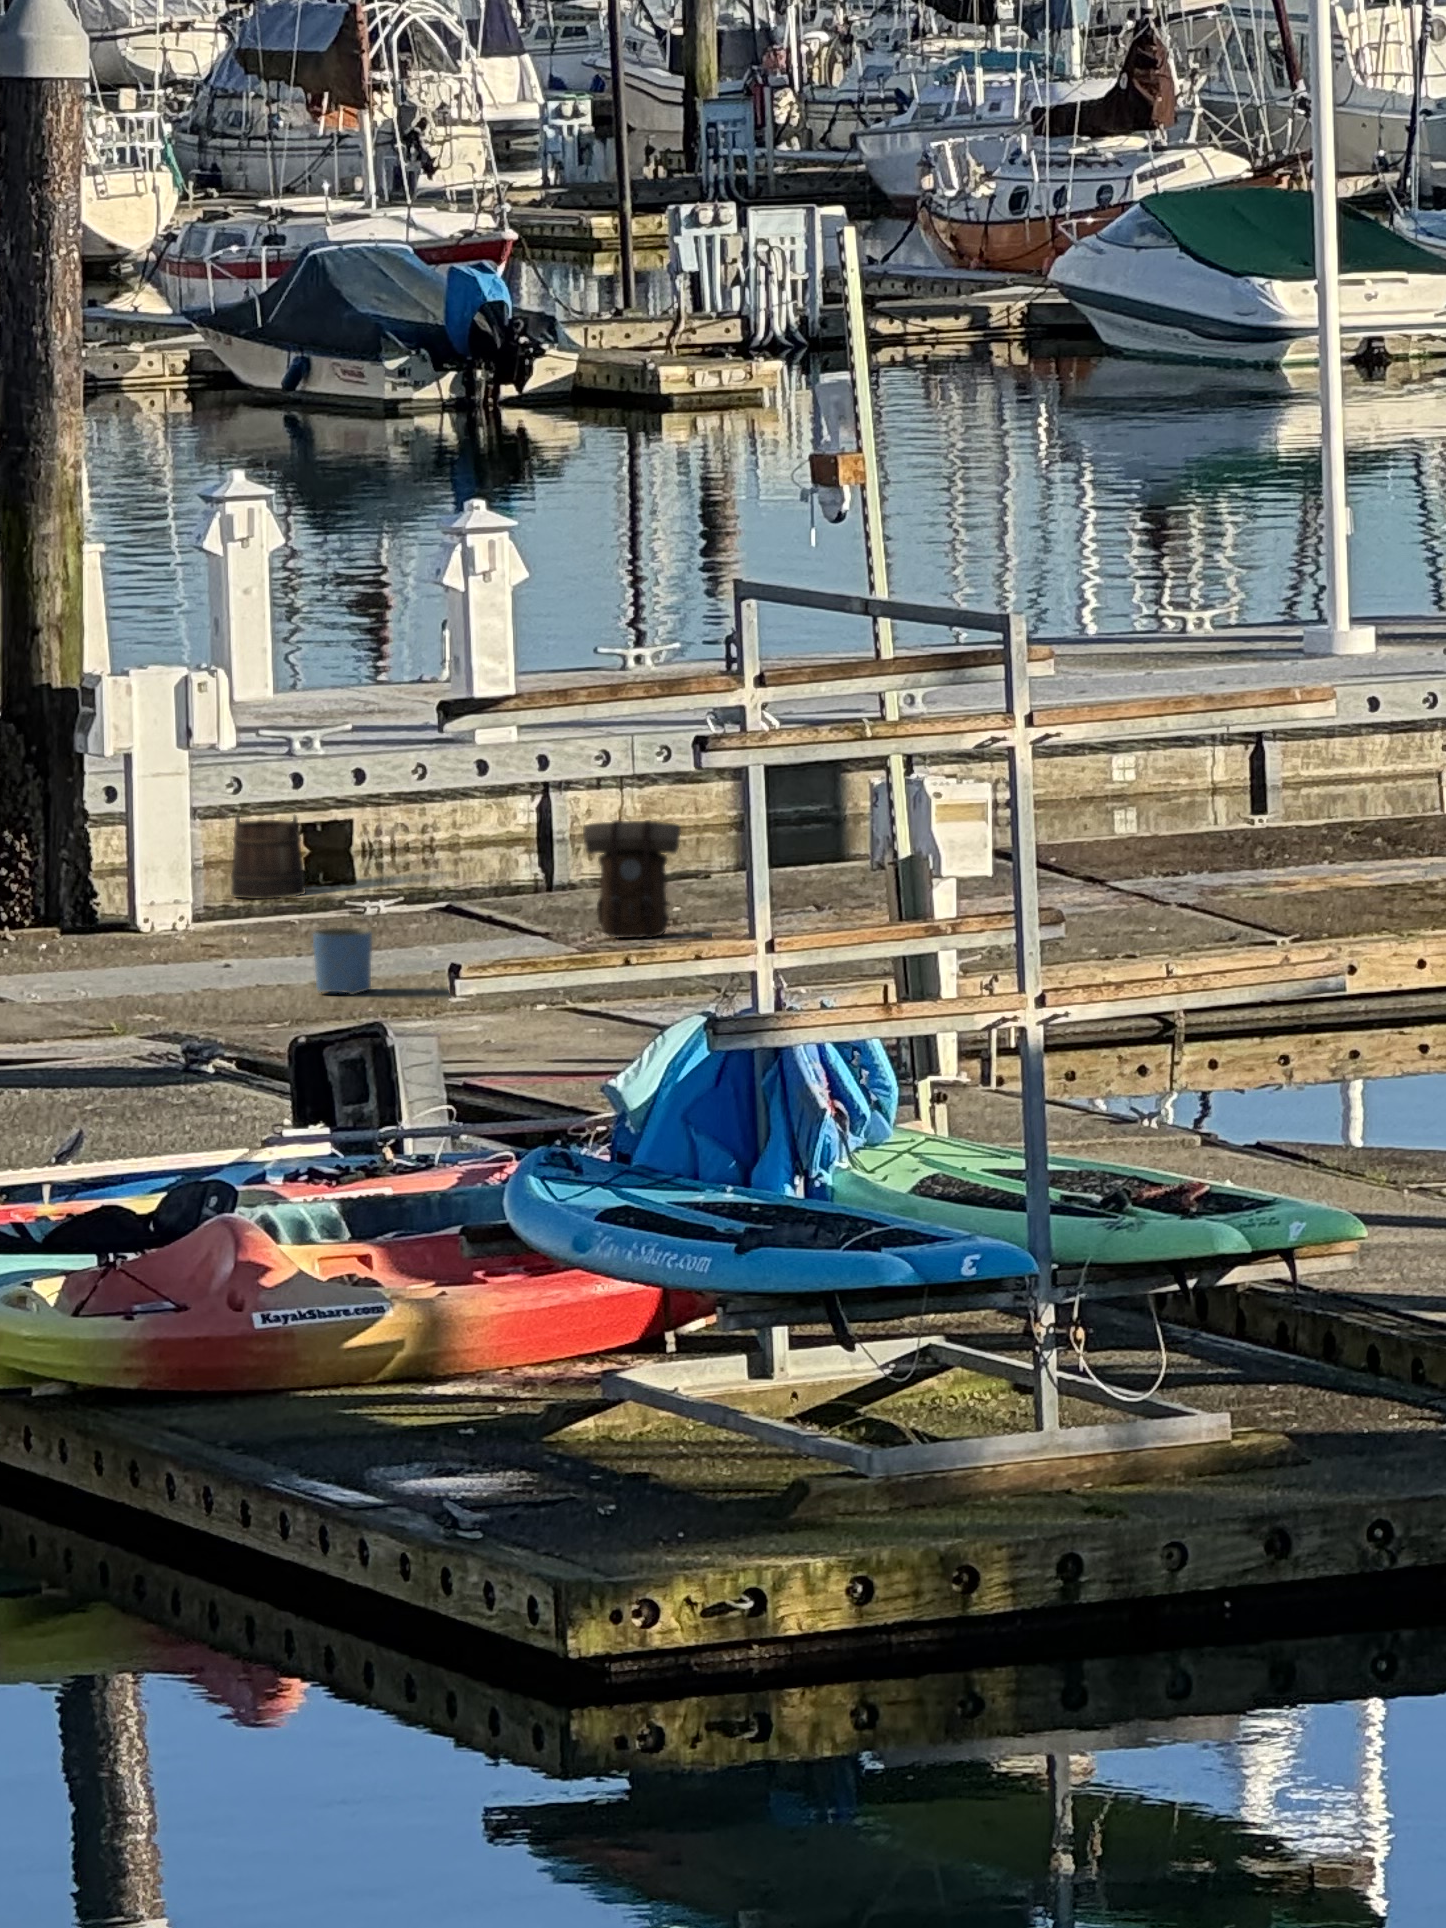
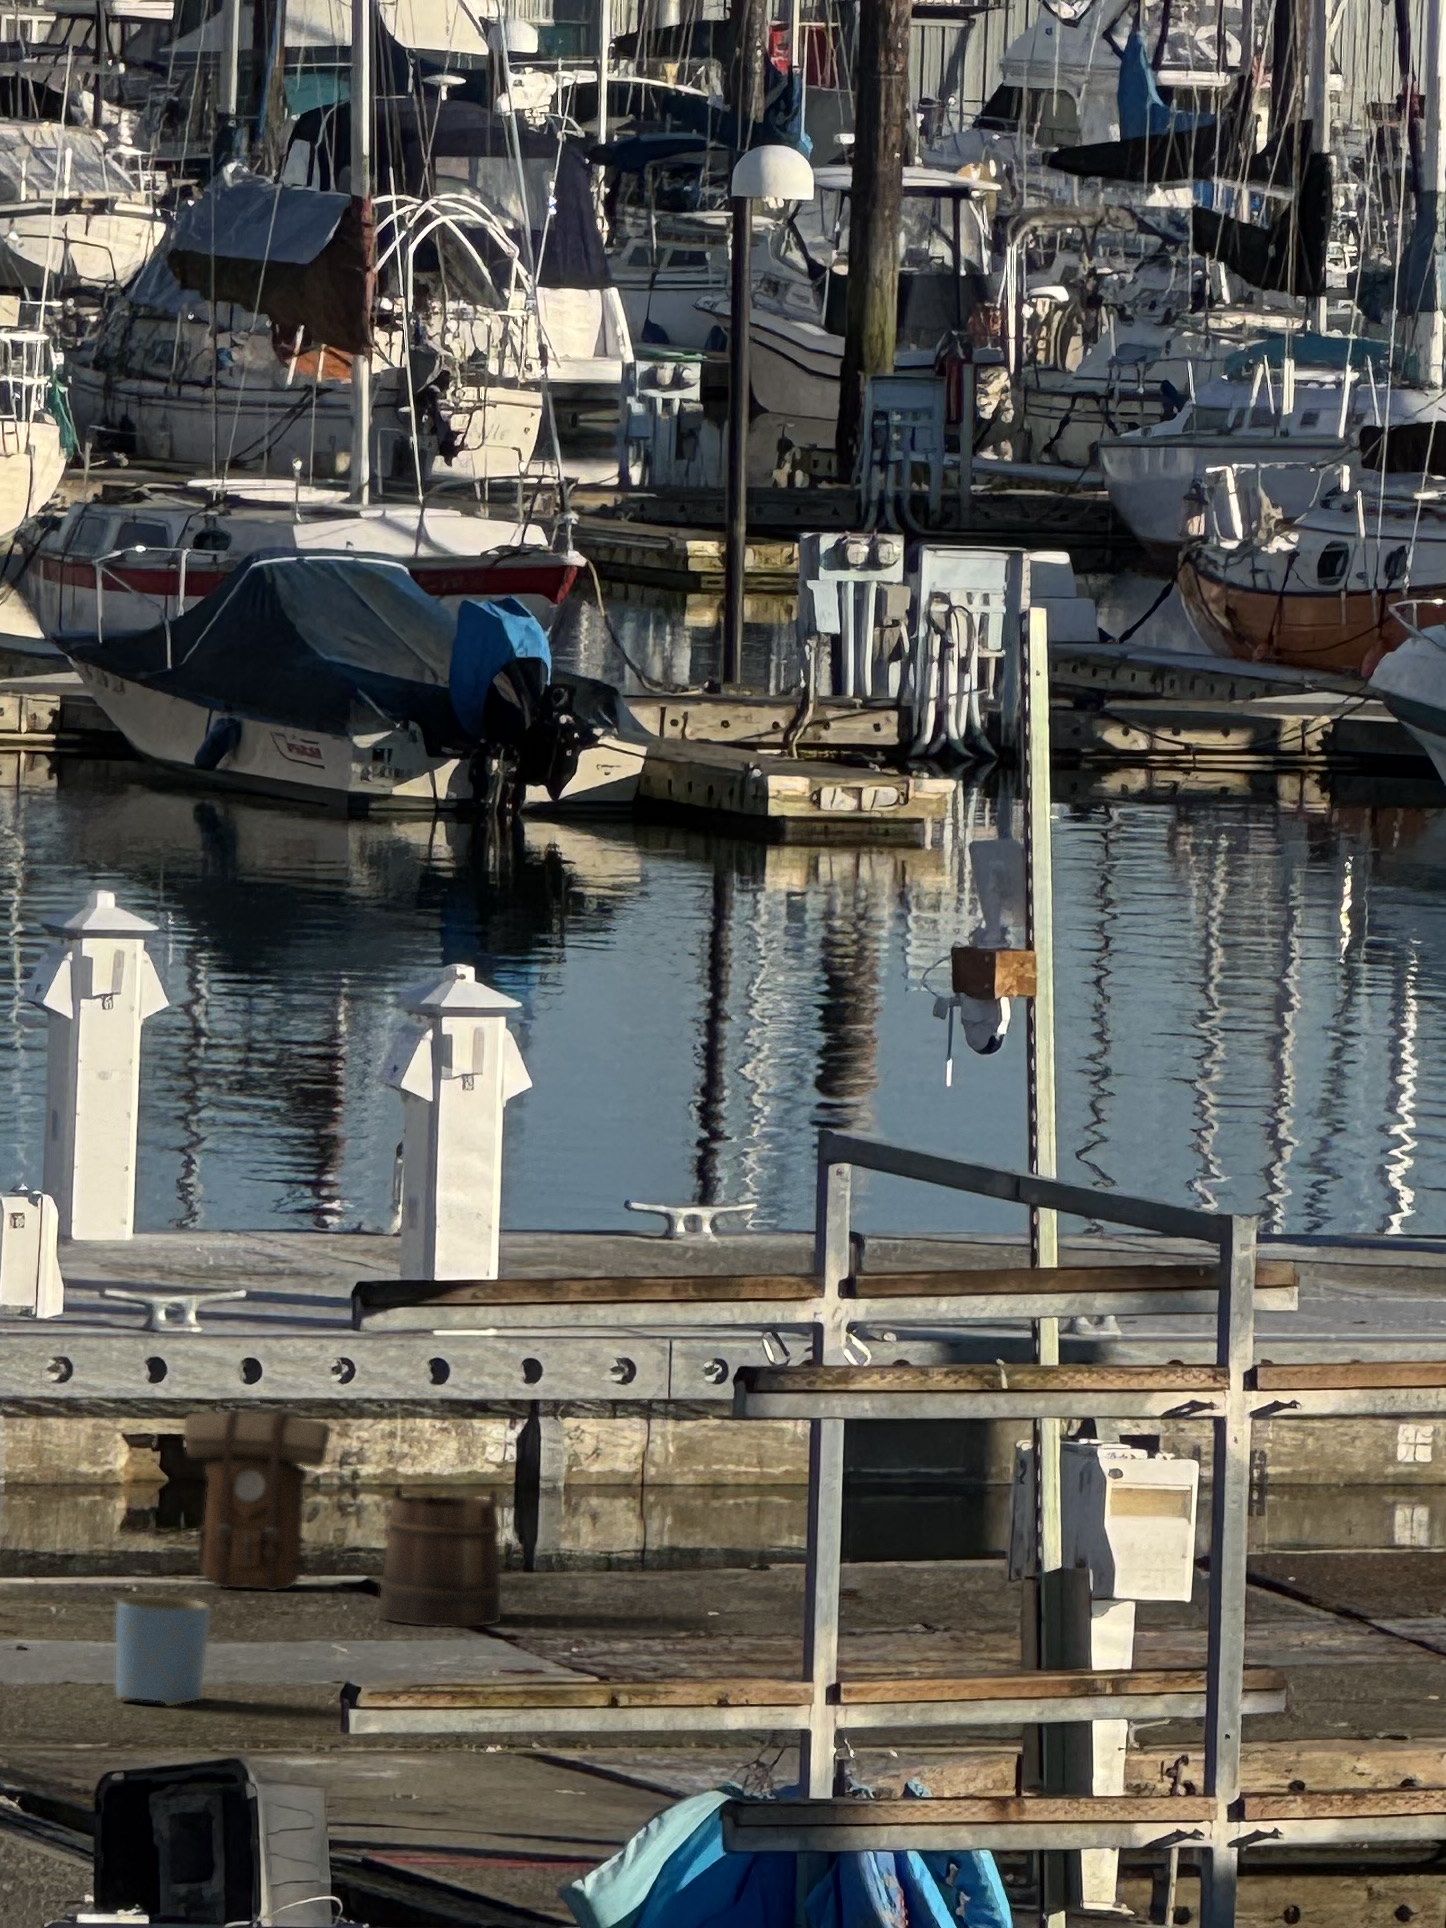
bucket: present [231,816,305,899] -> present [378,1483,501,1627]
backpack: present [583,820,681,938] -> present [184,1410,330,1591]

